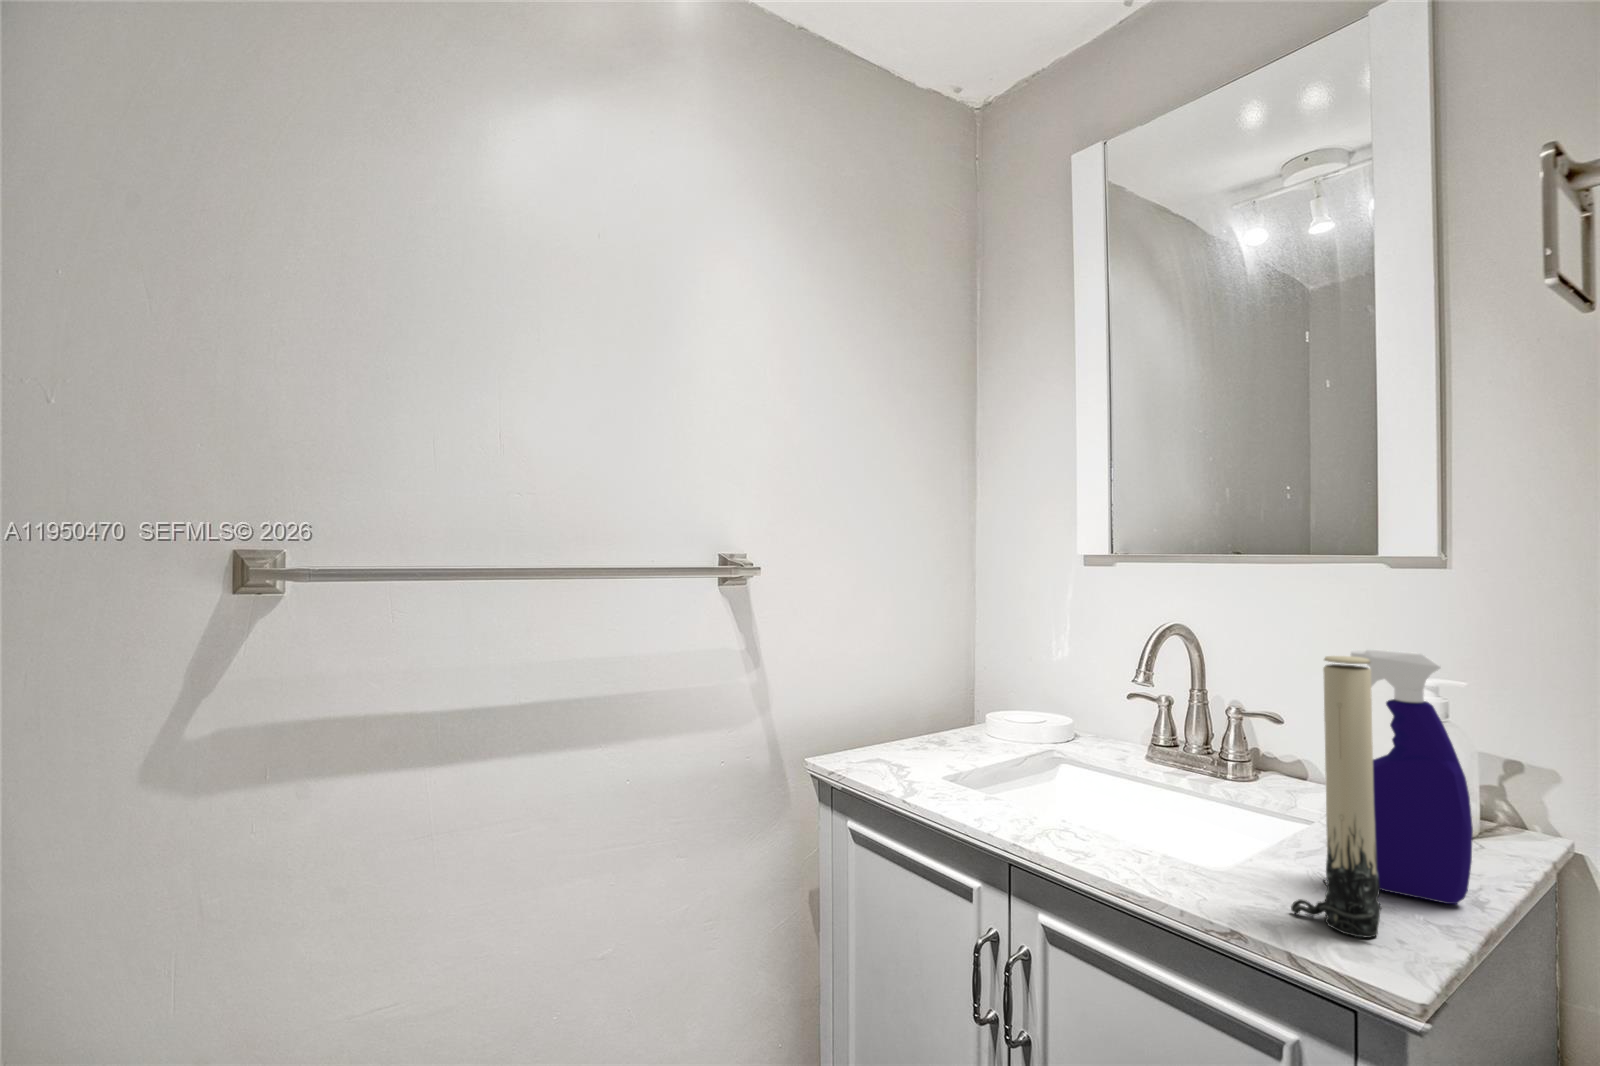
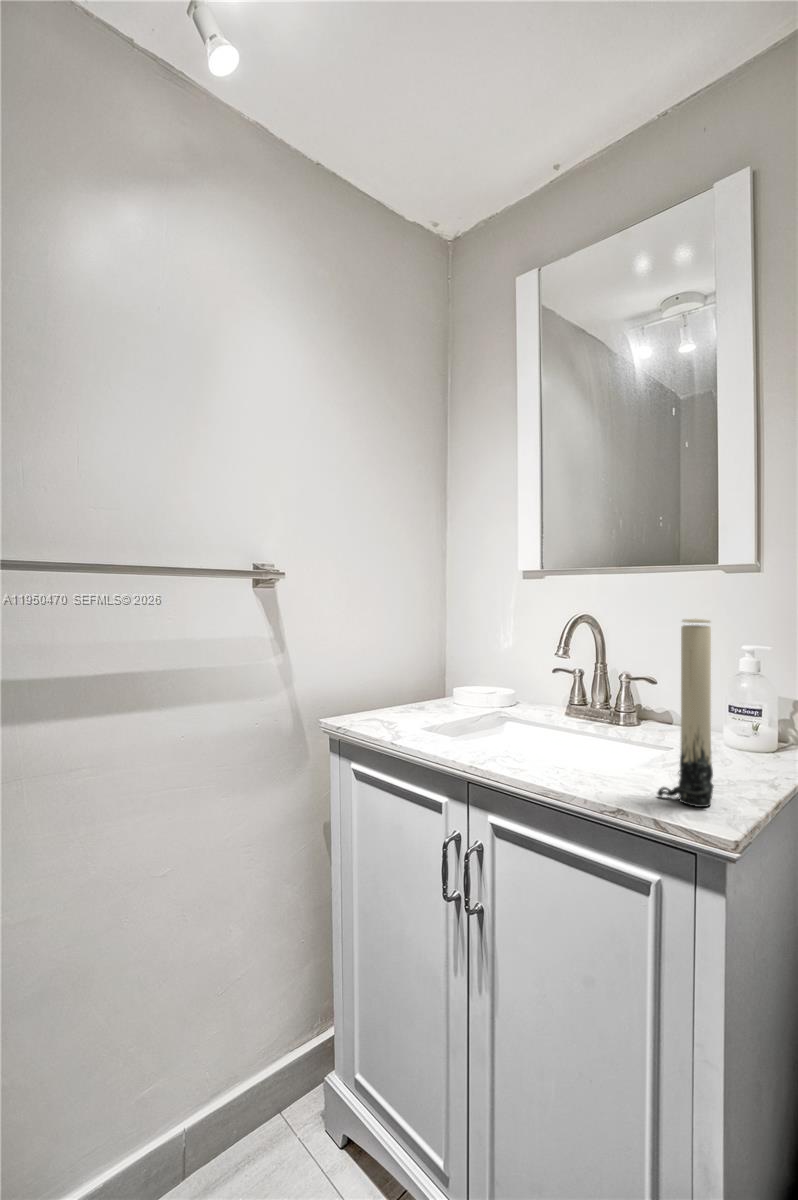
spray bottle: present [1351,649,1473,904] -> none [689,619,771,787]

